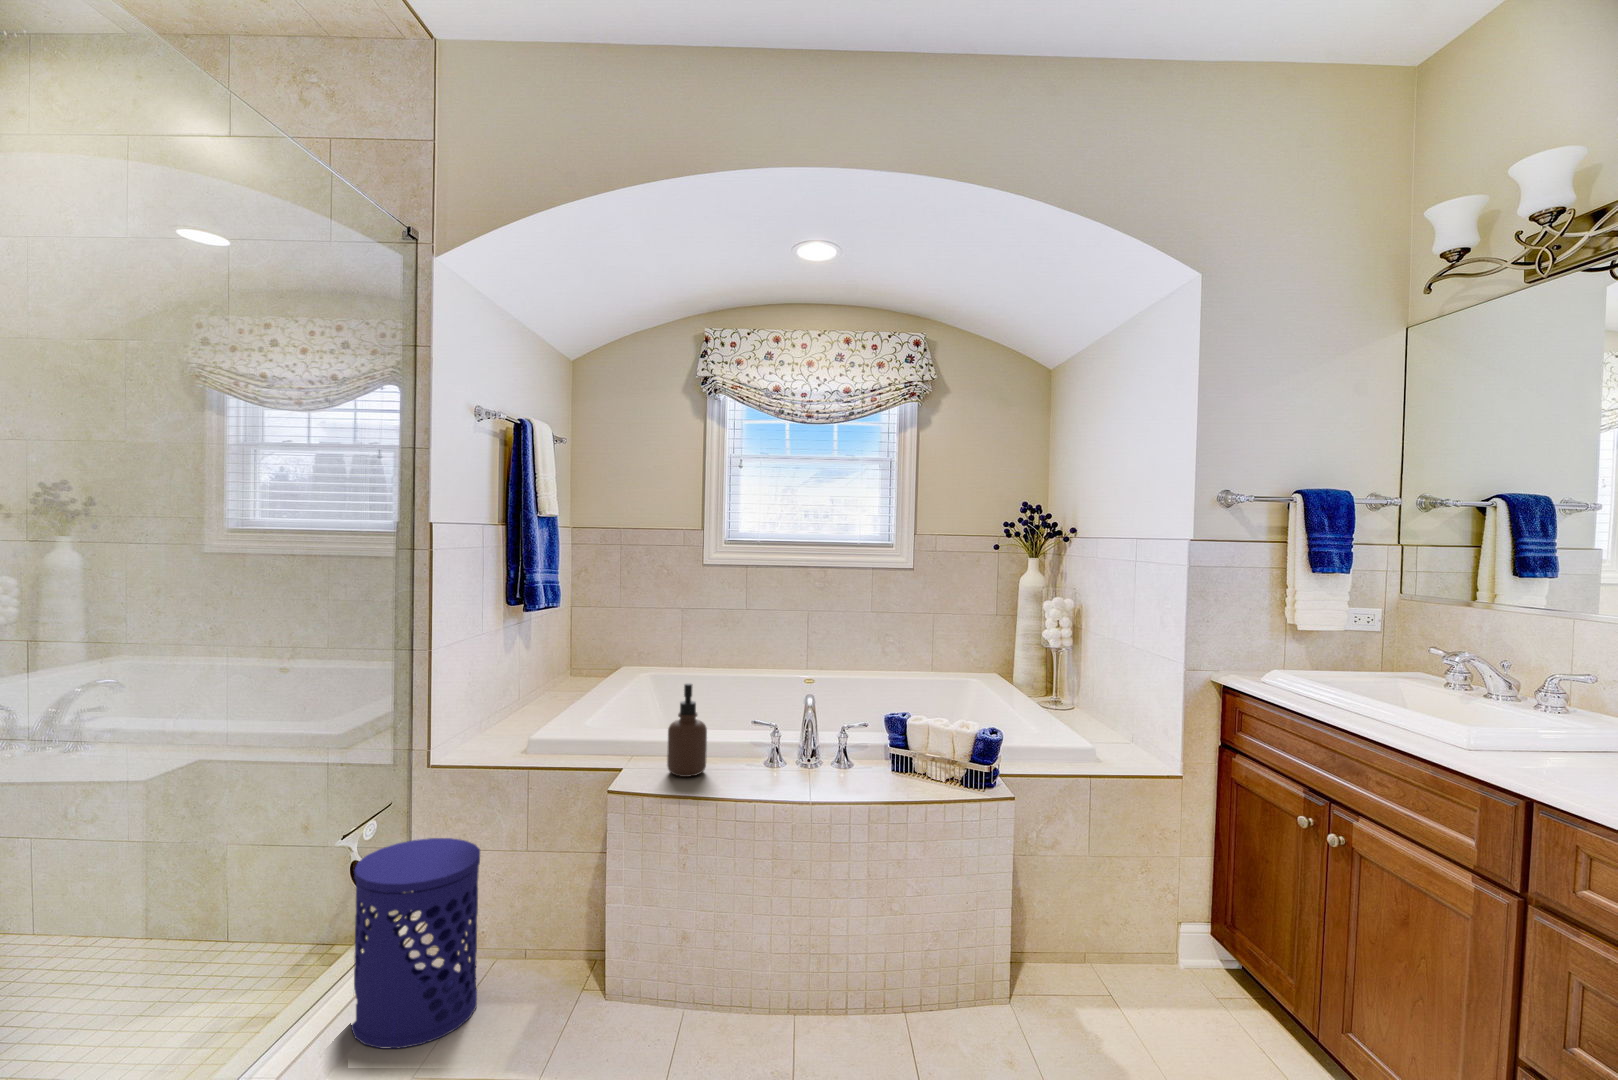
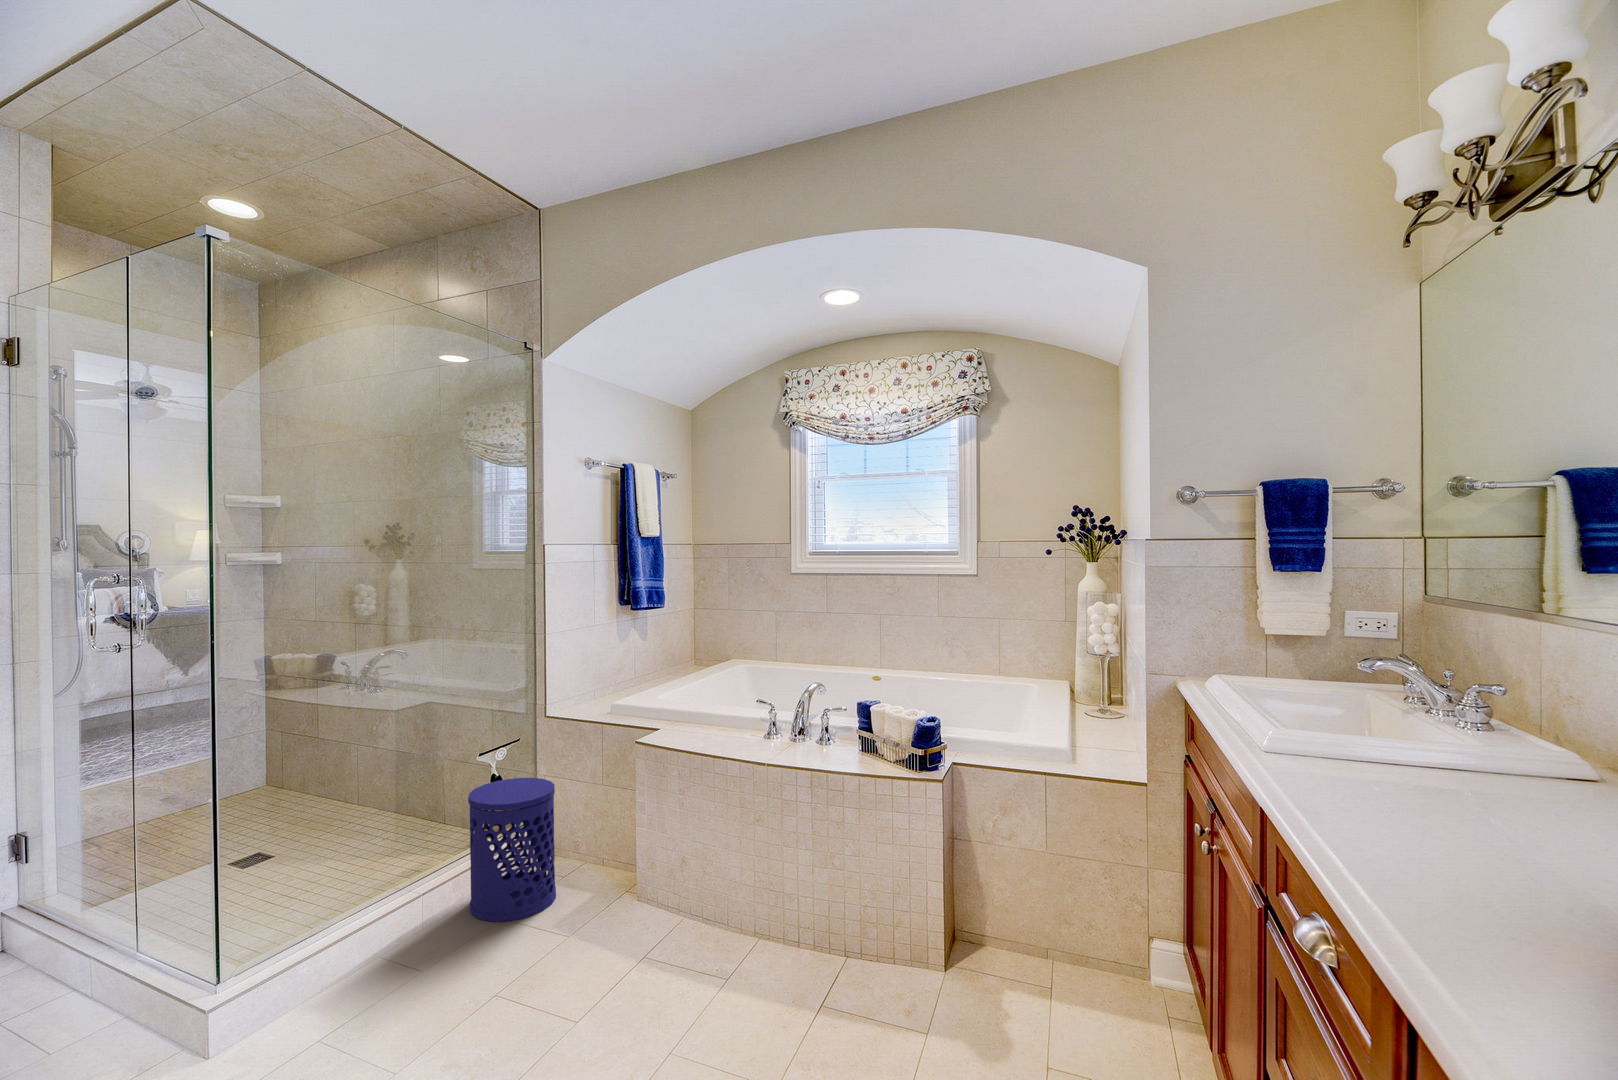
soap dispenser: present [667,683,707,777] -> none [681,669,713,744]

